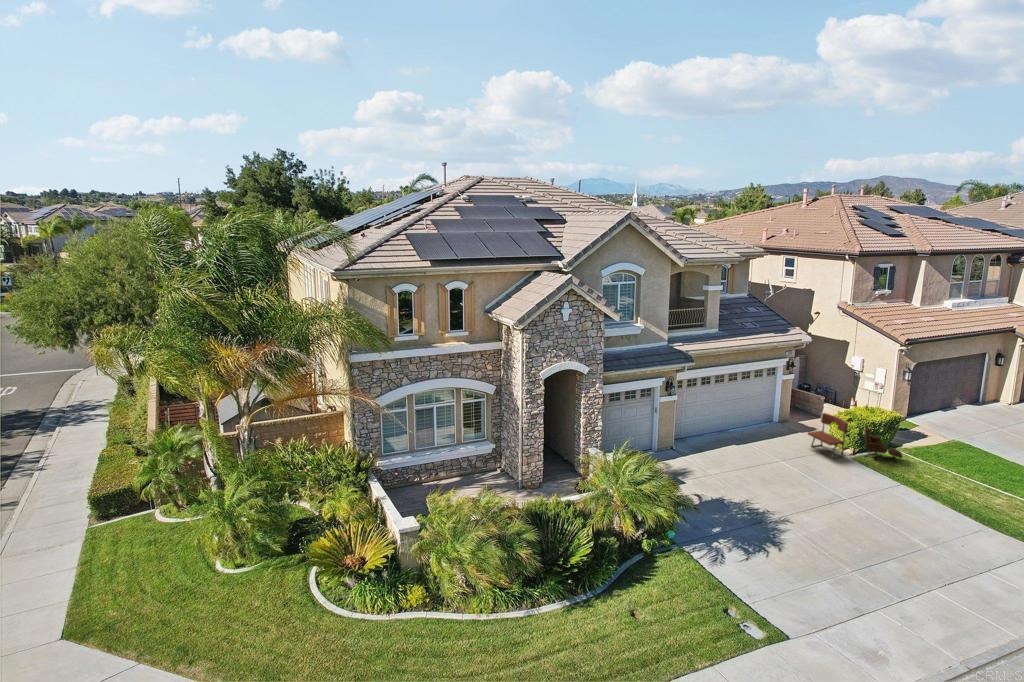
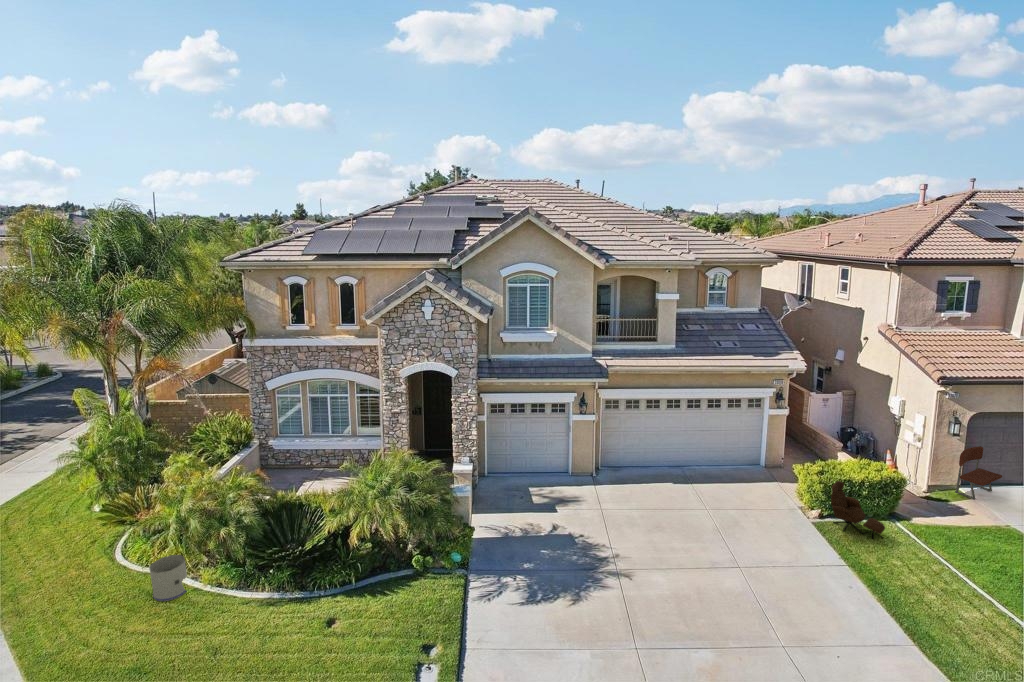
bench: present [808,413,848,458] -> present [955,446,1002,499]
trash can: none [434,580,467,628] -> present [150,555,187,601]

